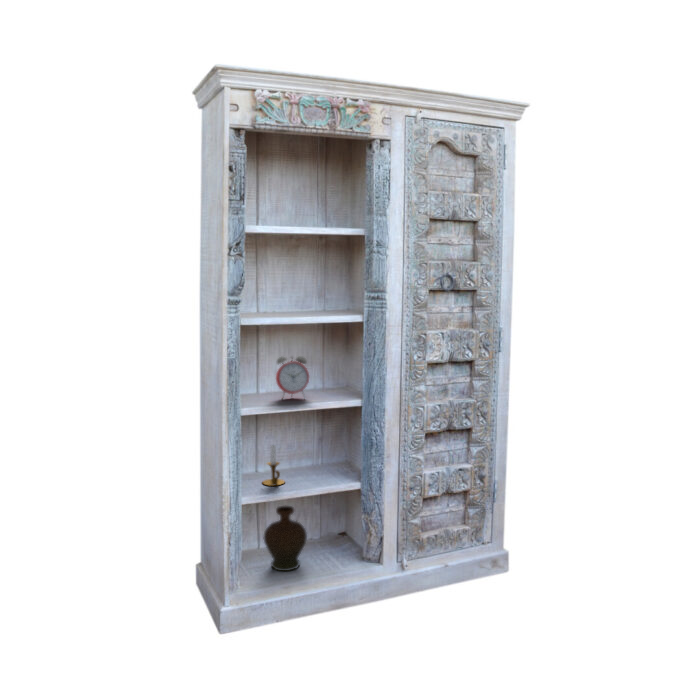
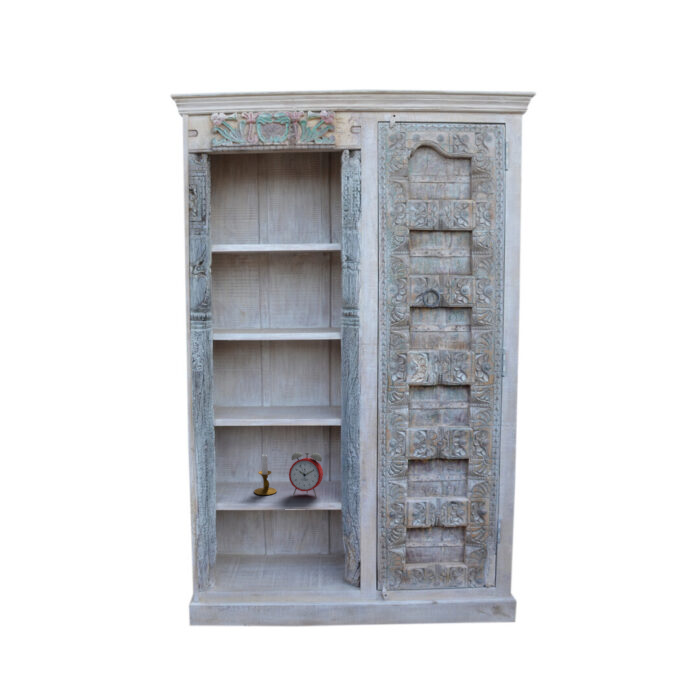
alarm clock: present [276,356,309,394] -> present [289,452,323,497]
decorative vase: present [263,506,307,571] -> none [252,516,296,580]

